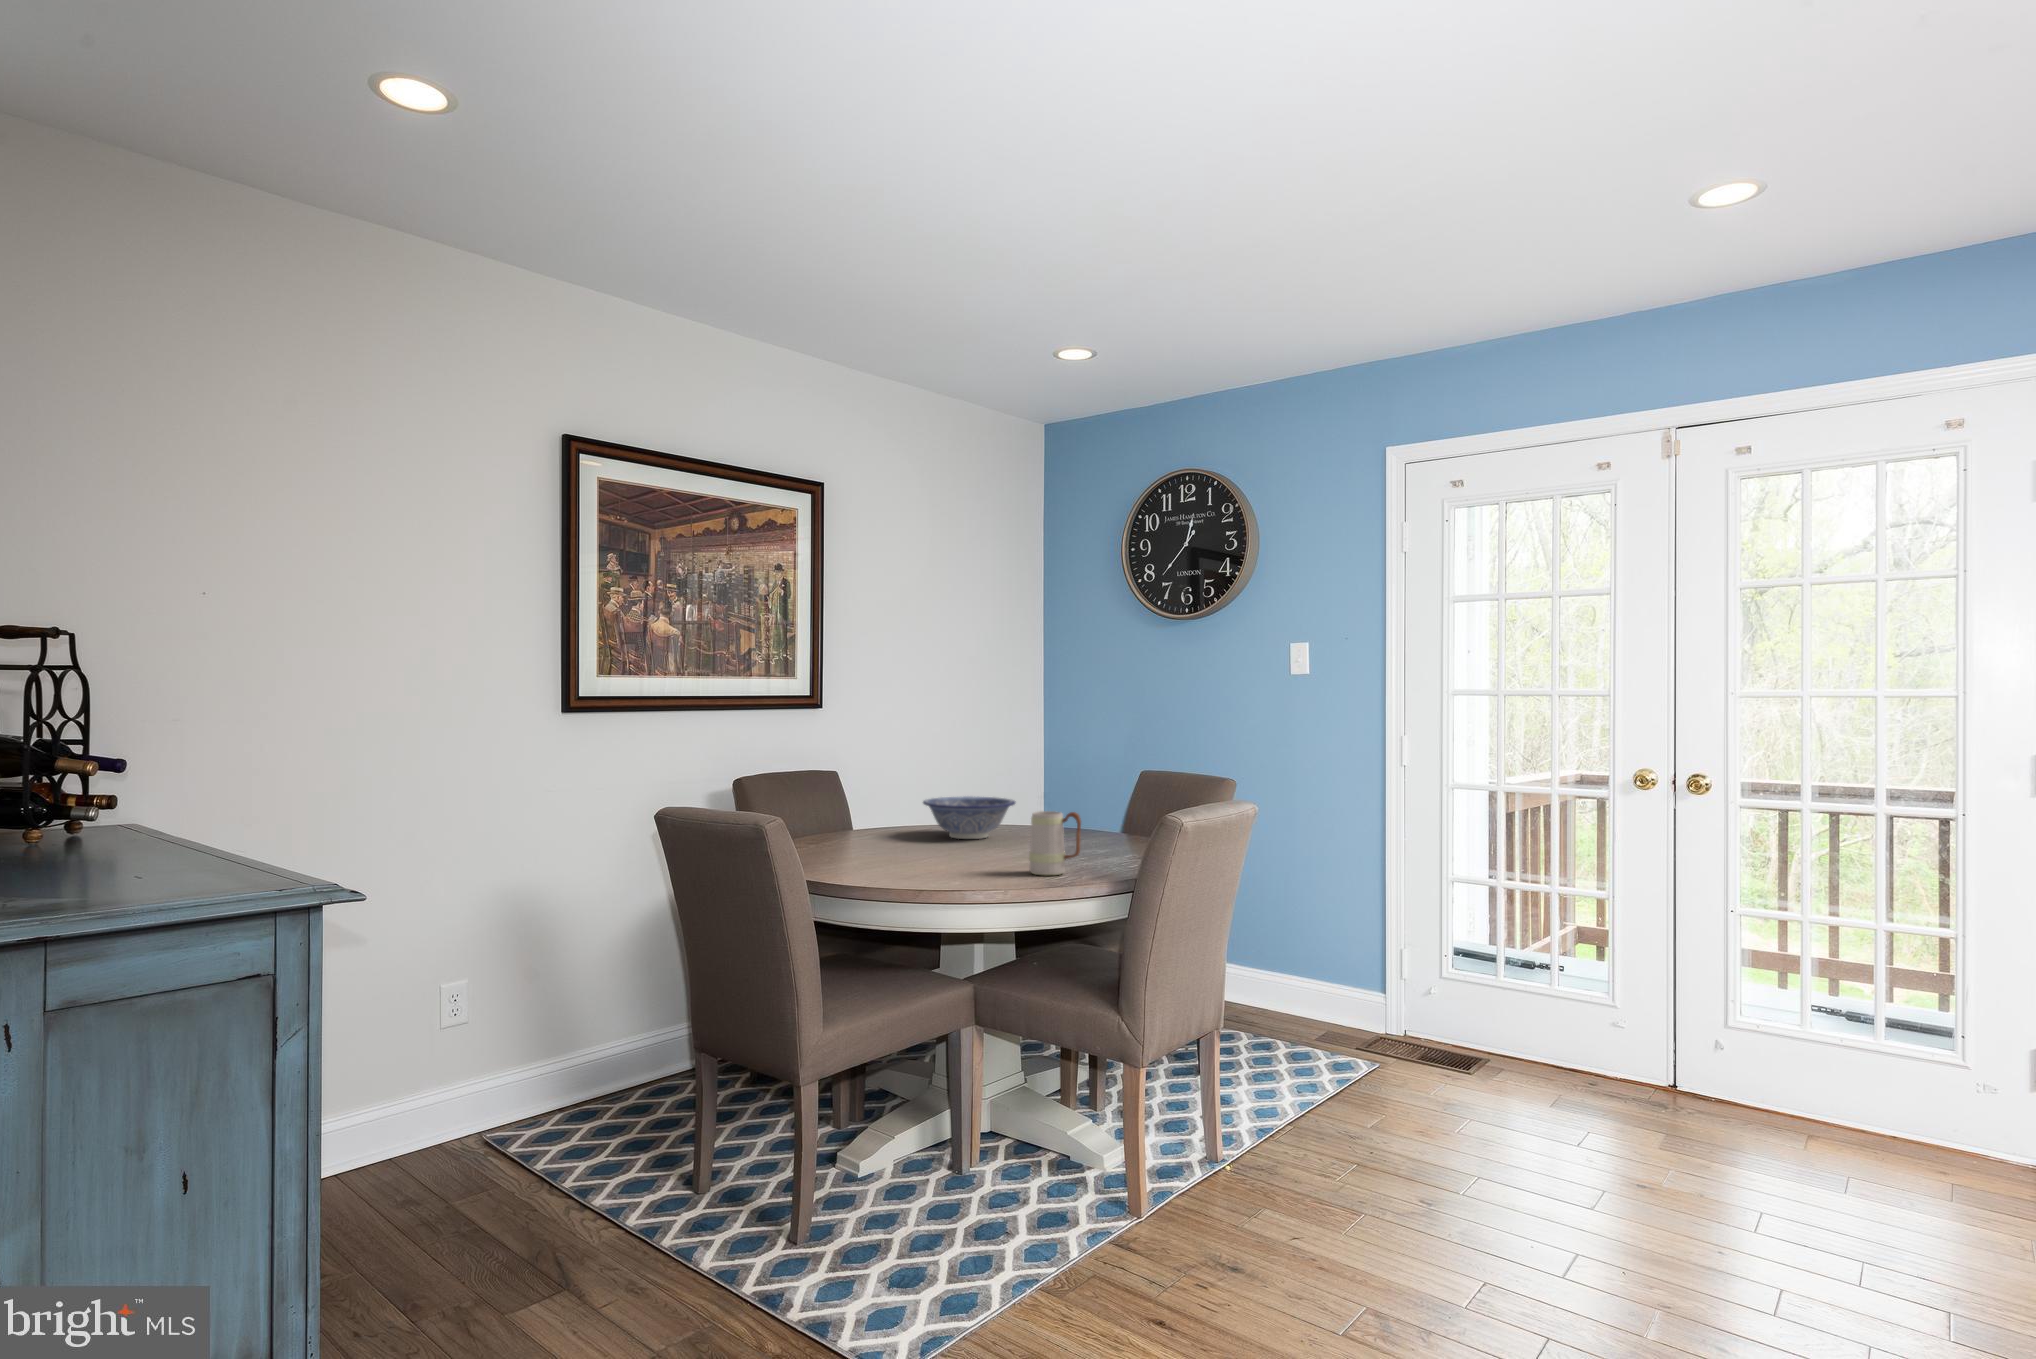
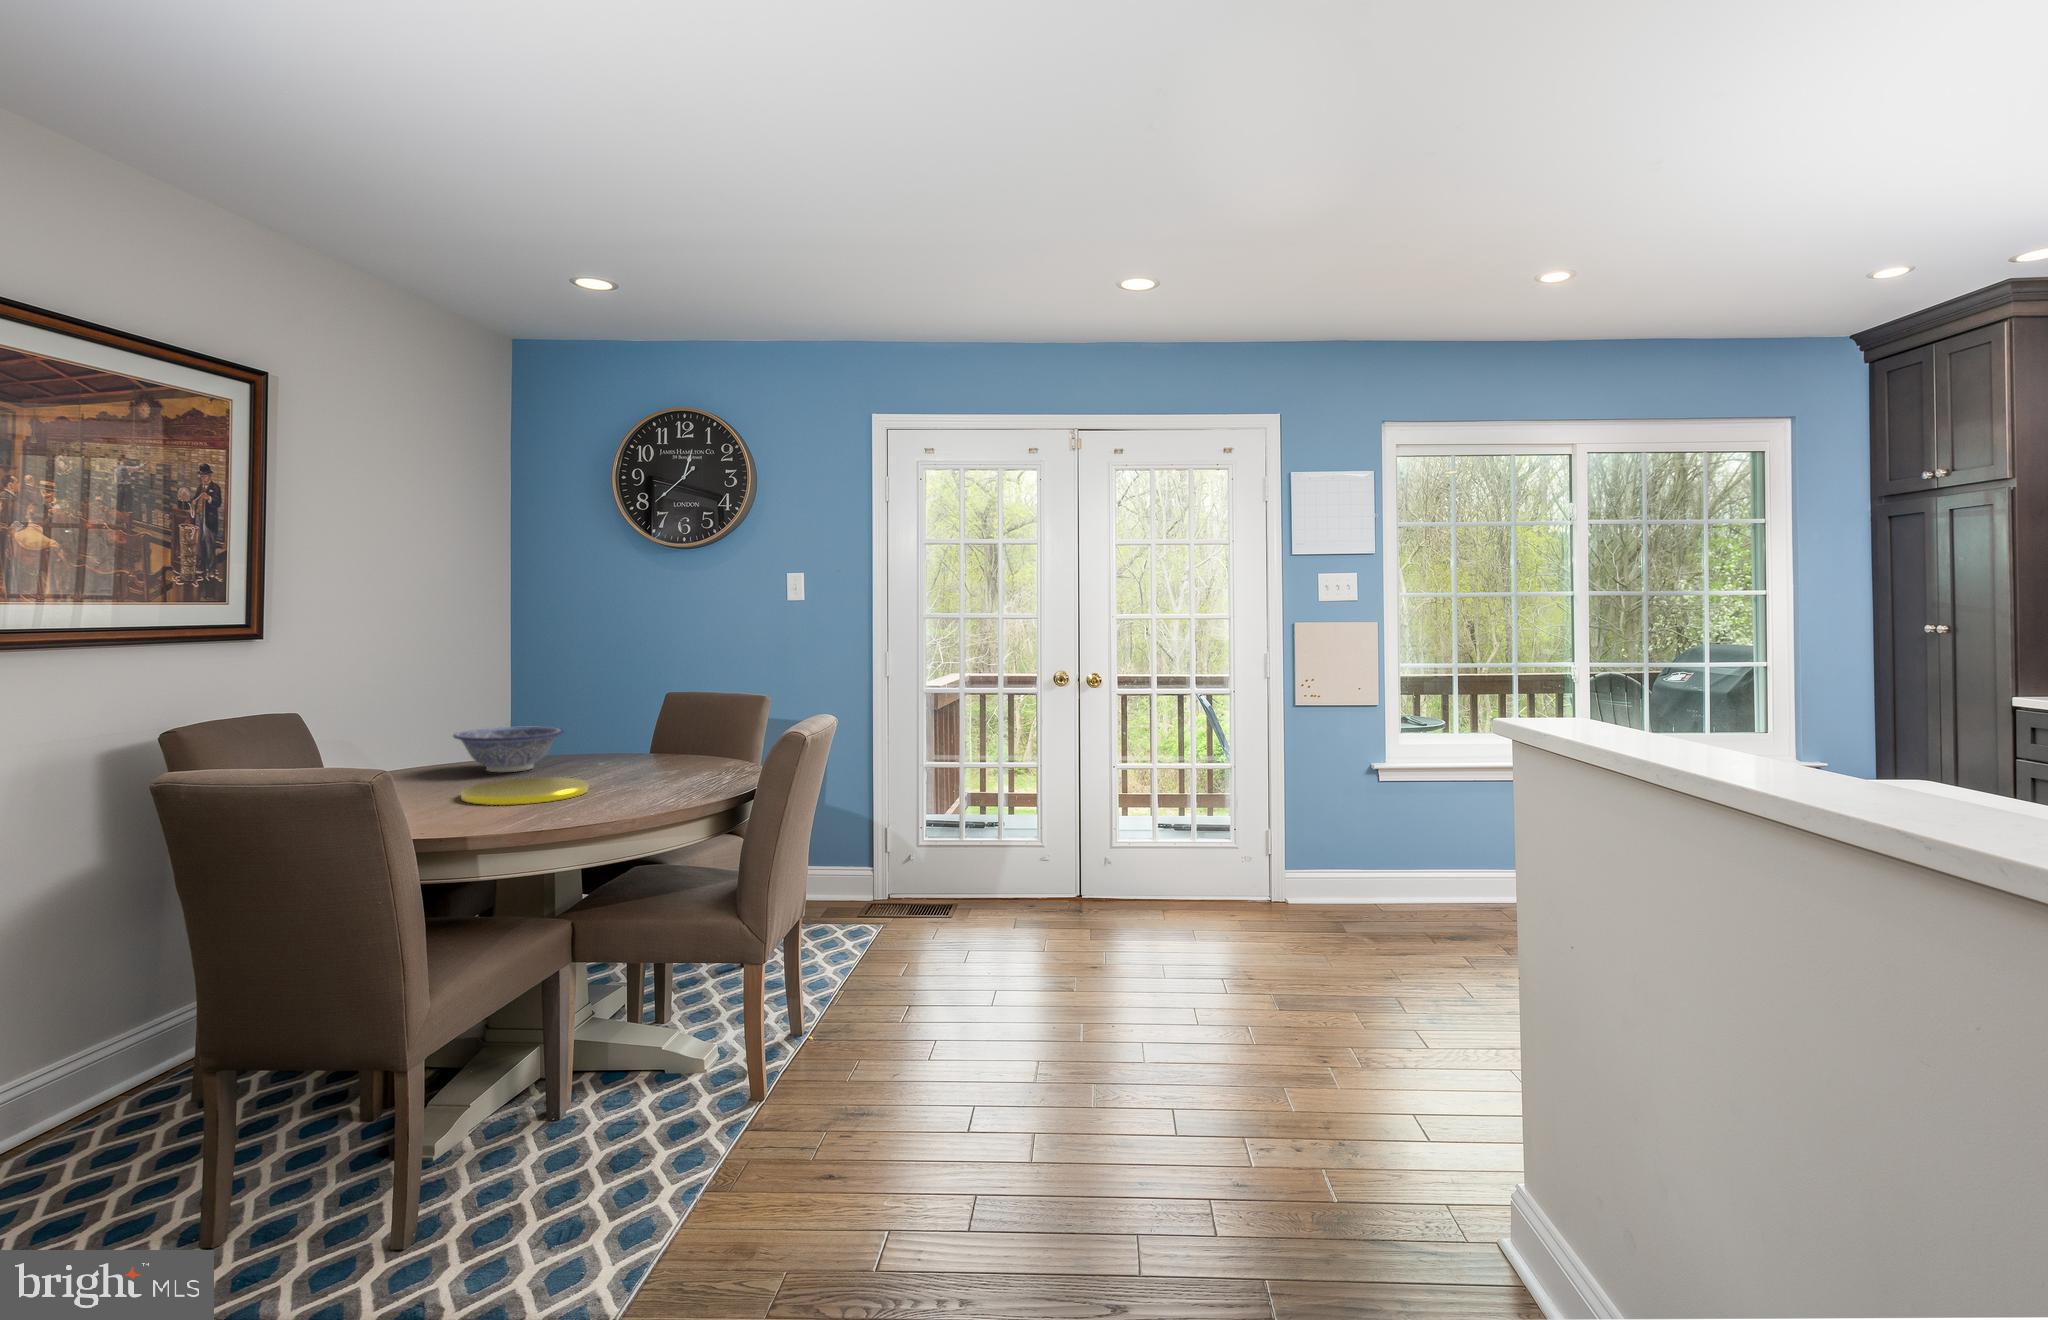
mug: present [1029,811,1081,875] -> none [633,734,687,799]
plate: none [897,845,1005,868] -> present [461,777,588,805]

